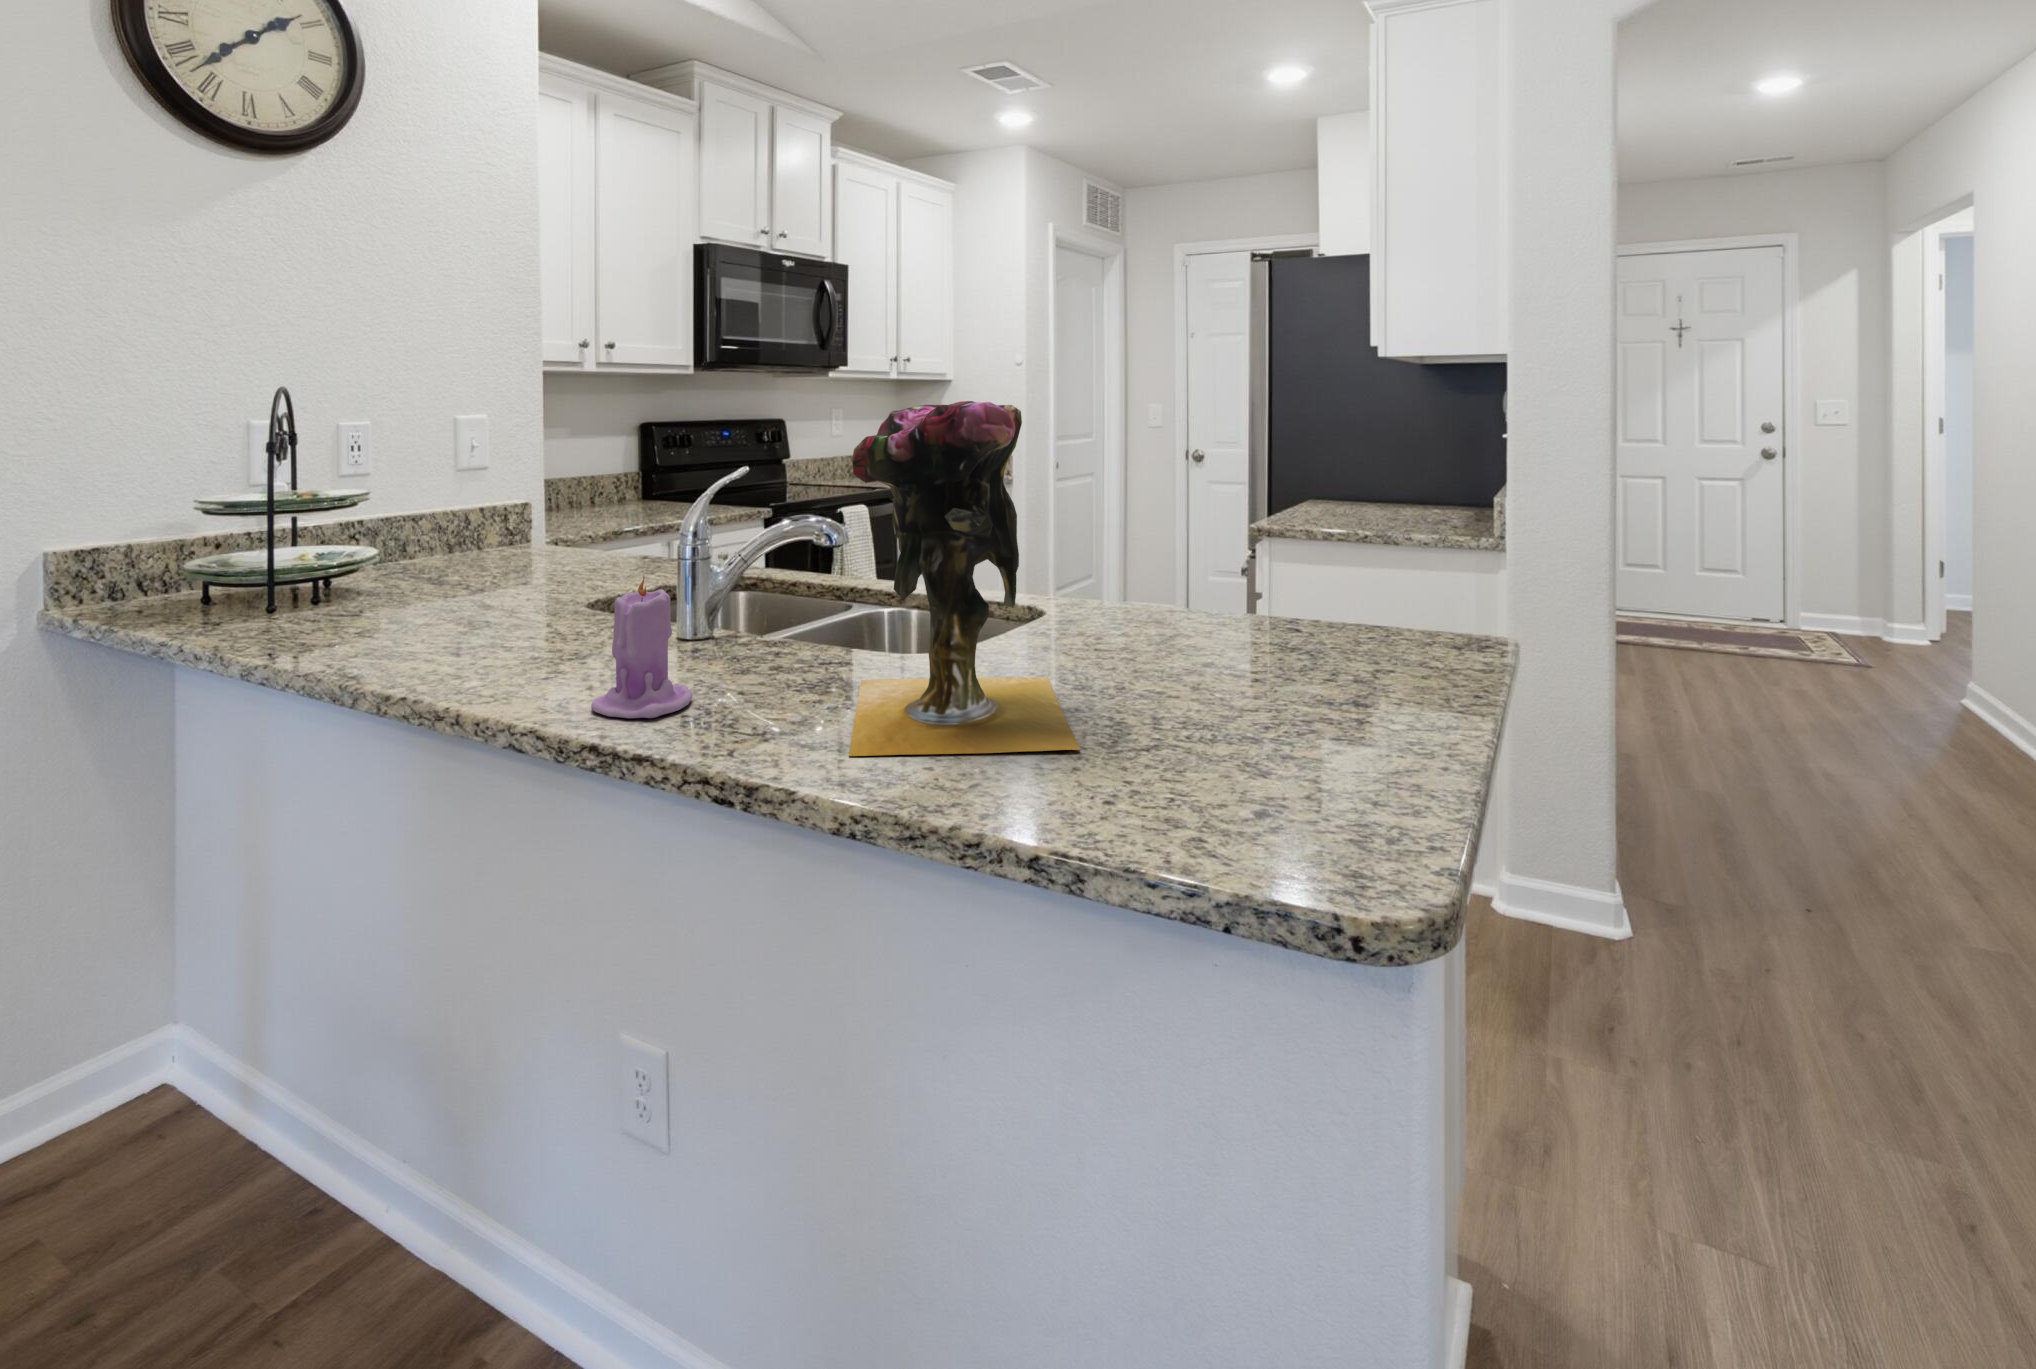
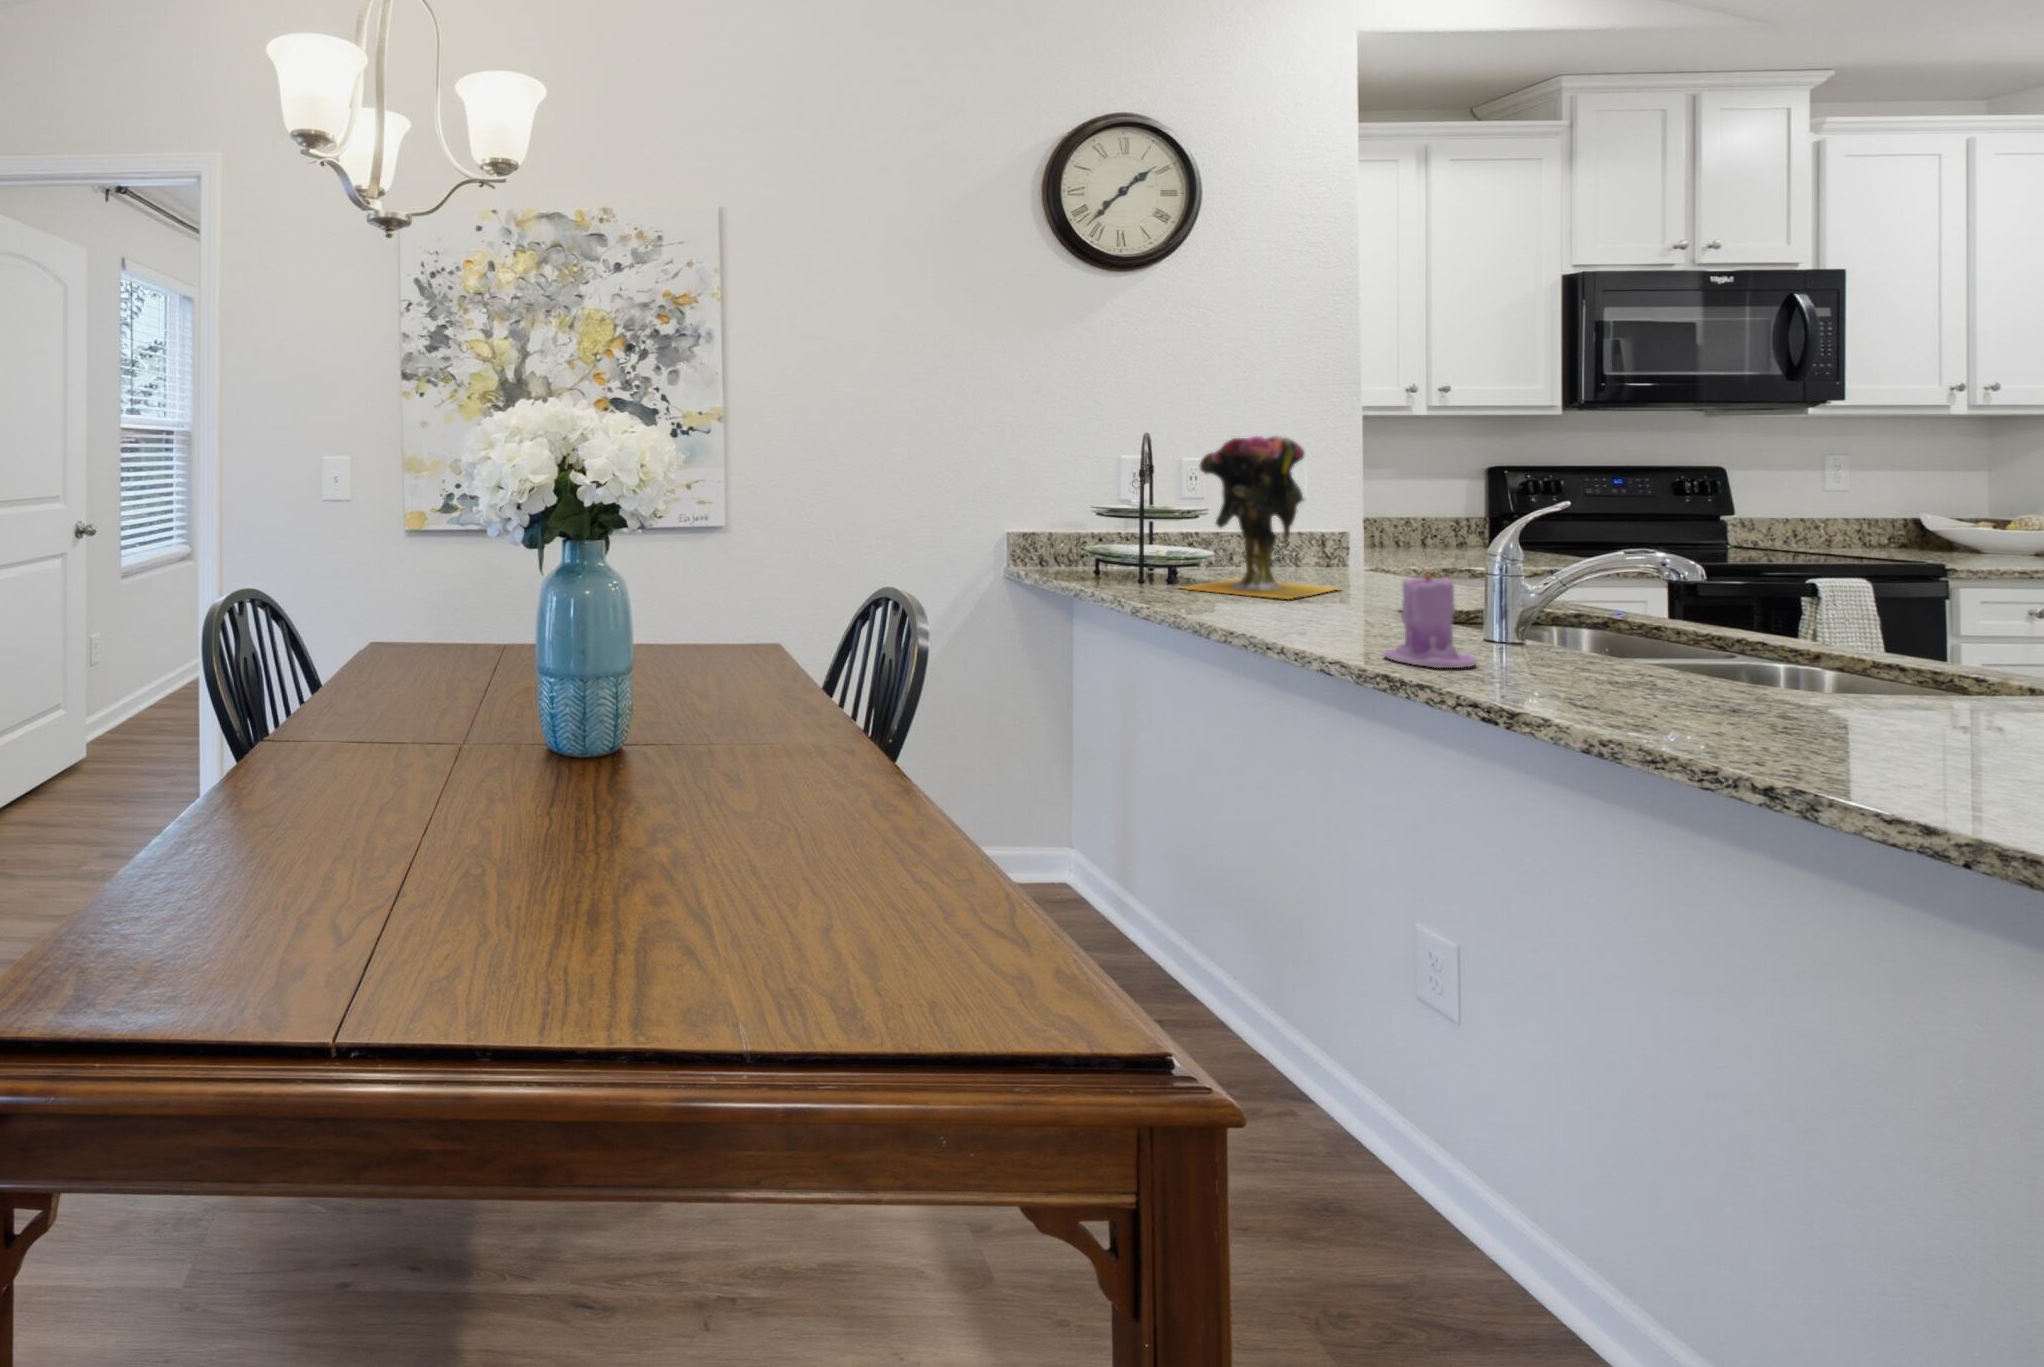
vase: present [849,401,1080,756] -> present [1184,436,1337,599]

